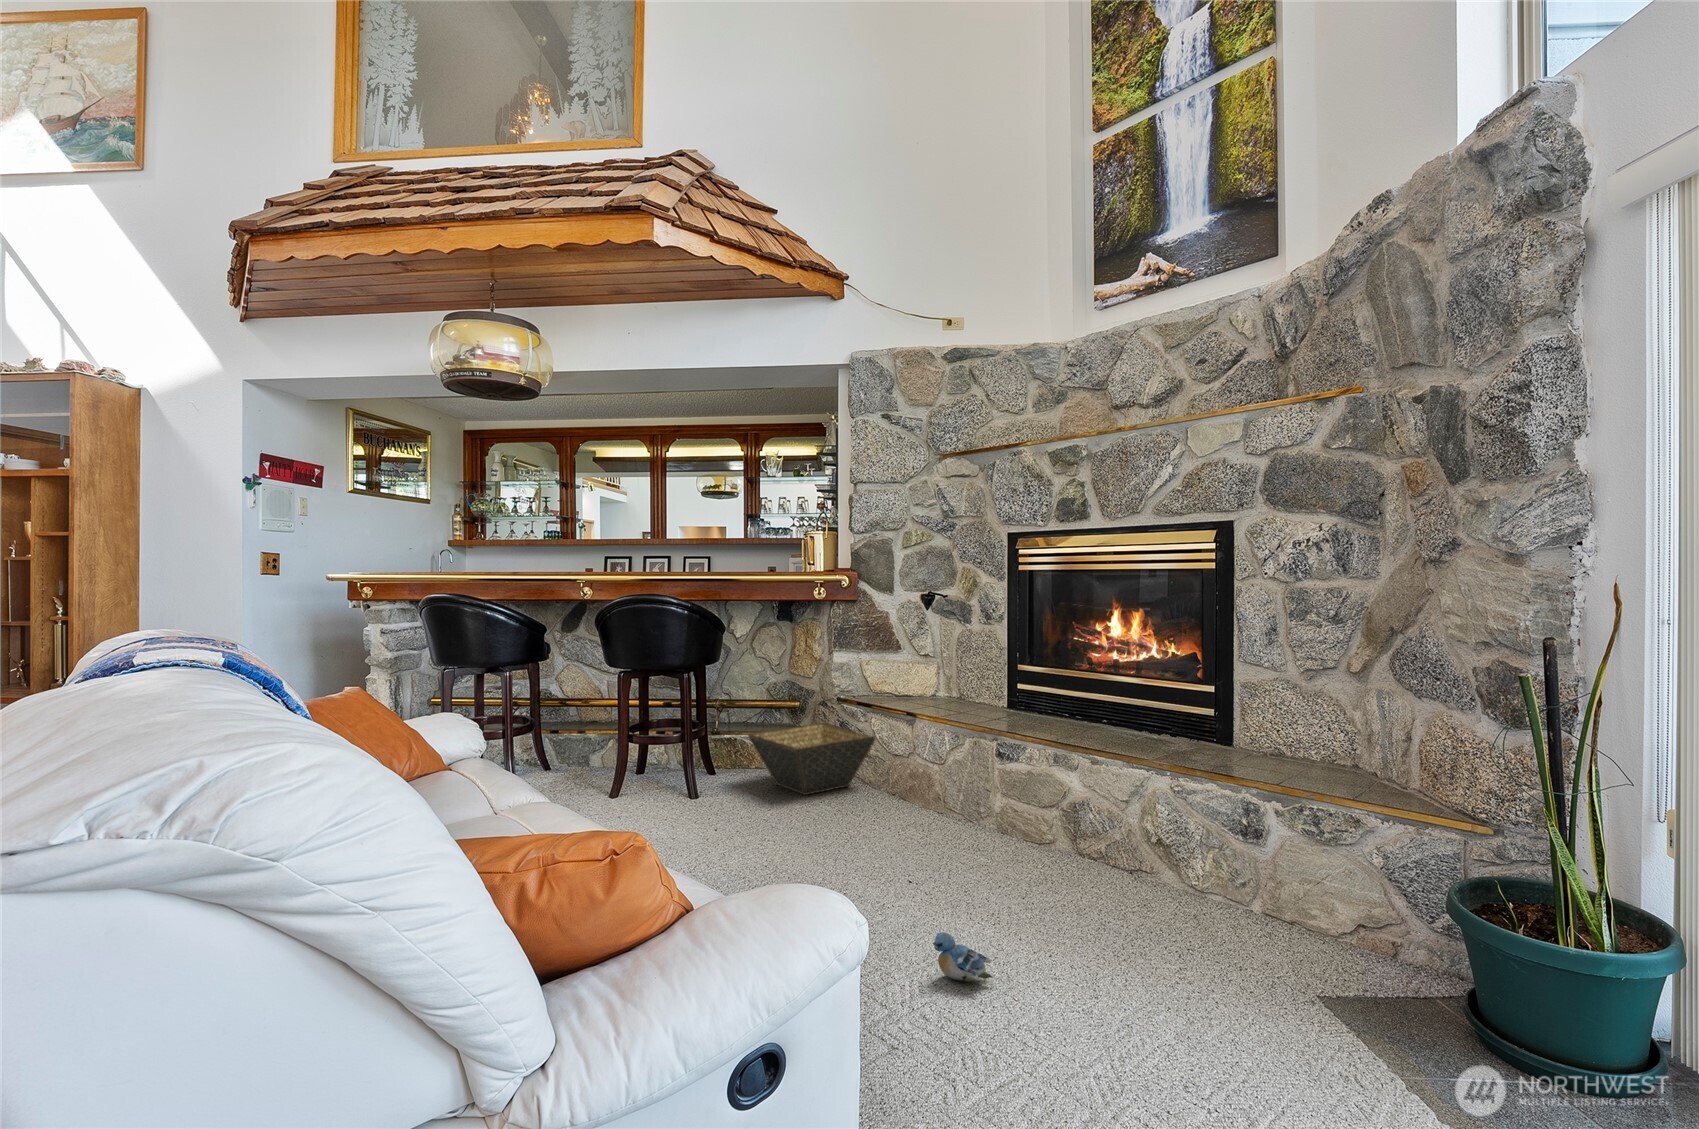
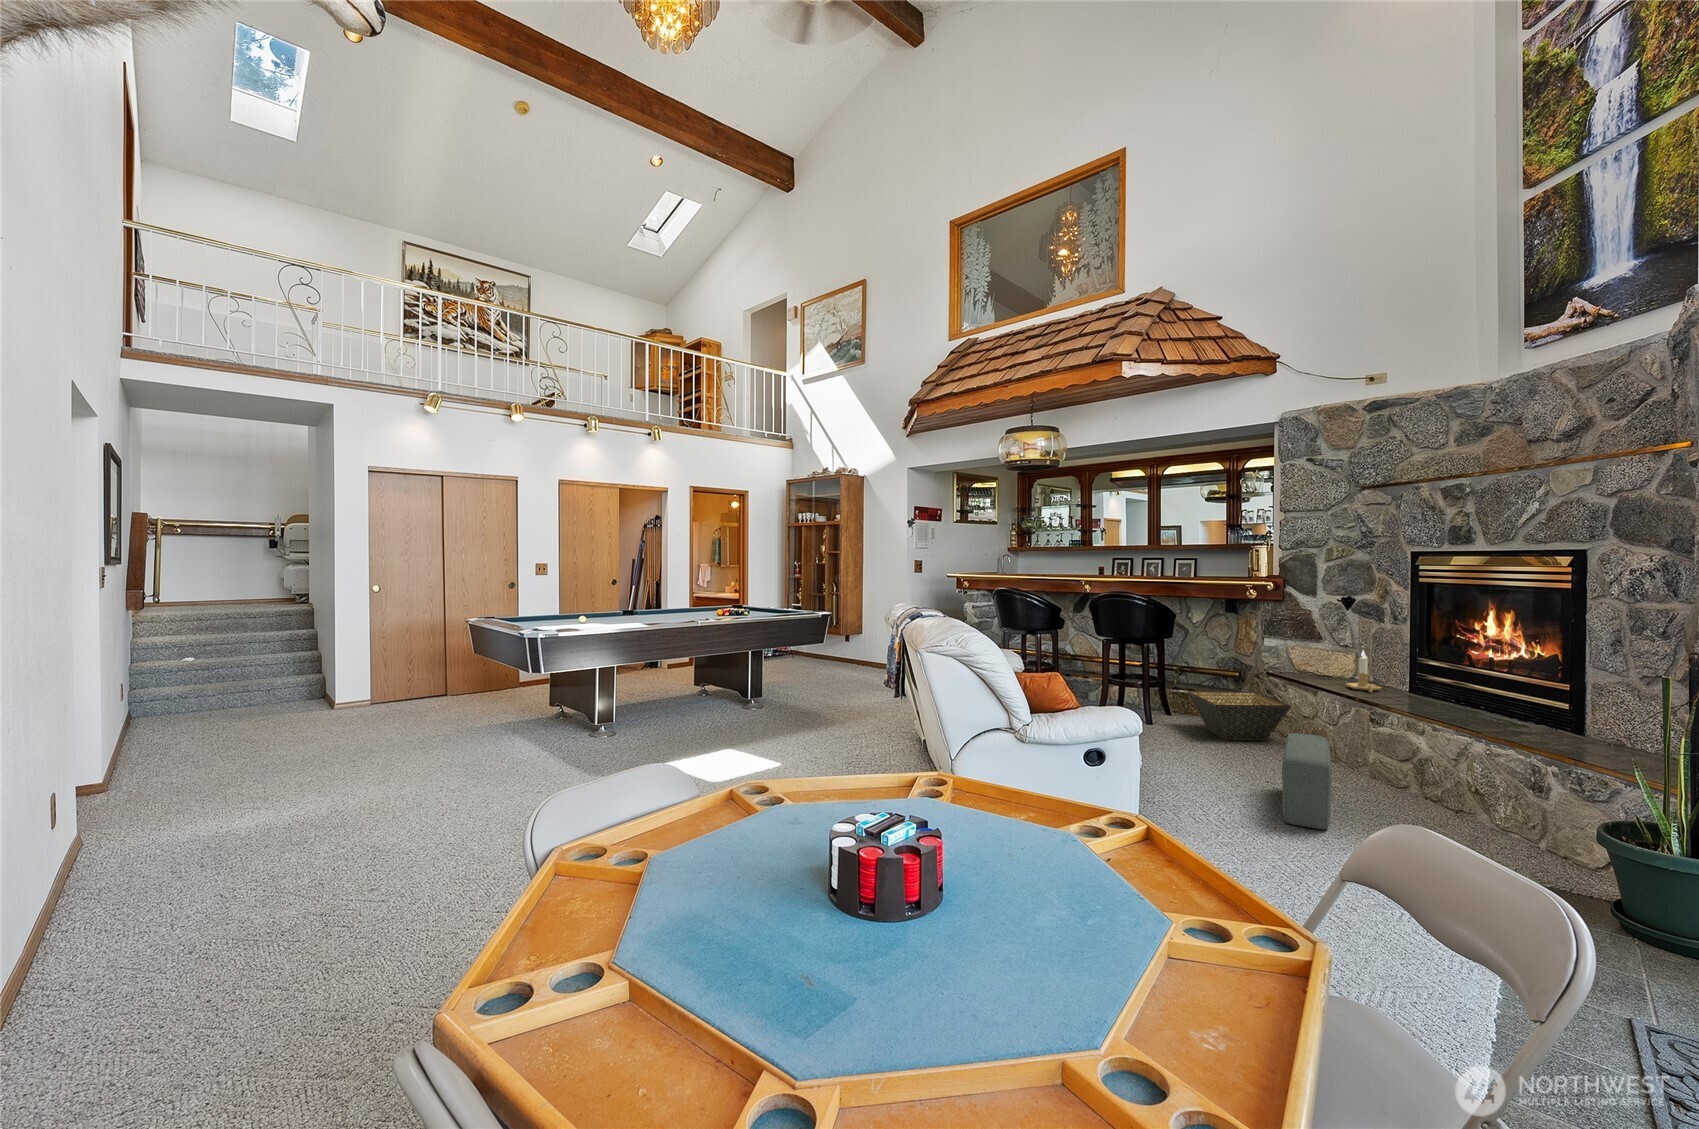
candlestick: none [941,655,978,707] -> present [1346,651,1381,692]
pouf: none [924,777,1019,920] -> present [1282,734,1332,829]
plush toy: present [933,932,992,982] -> none [1235,814,1274,847]

